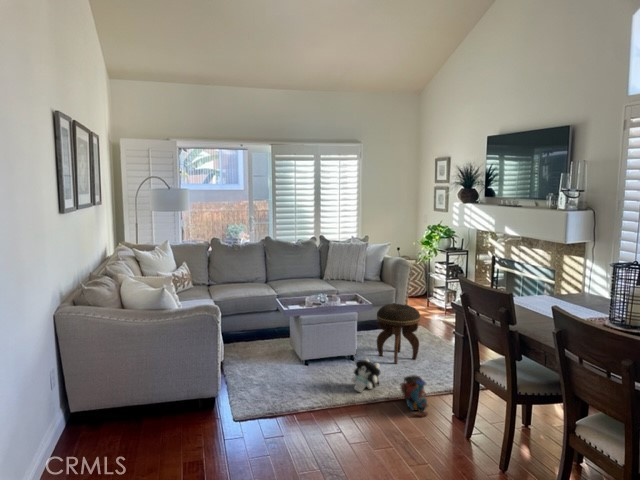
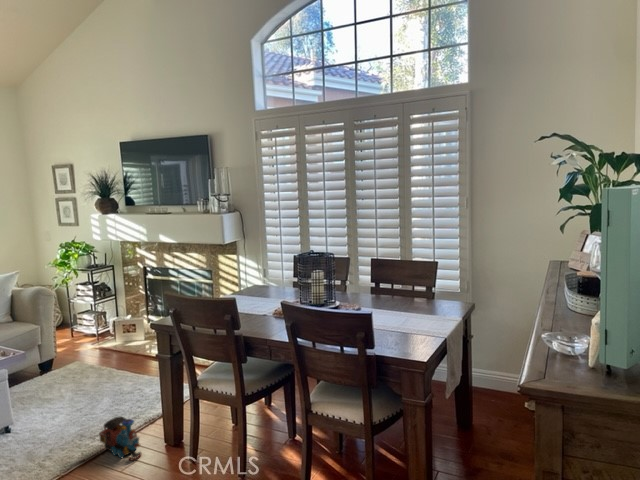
footstool: present [377,304,420,364] -> none [35,340,96,413]
plush toy: present [351,359,380,392] -> none [28,419,69,465]

